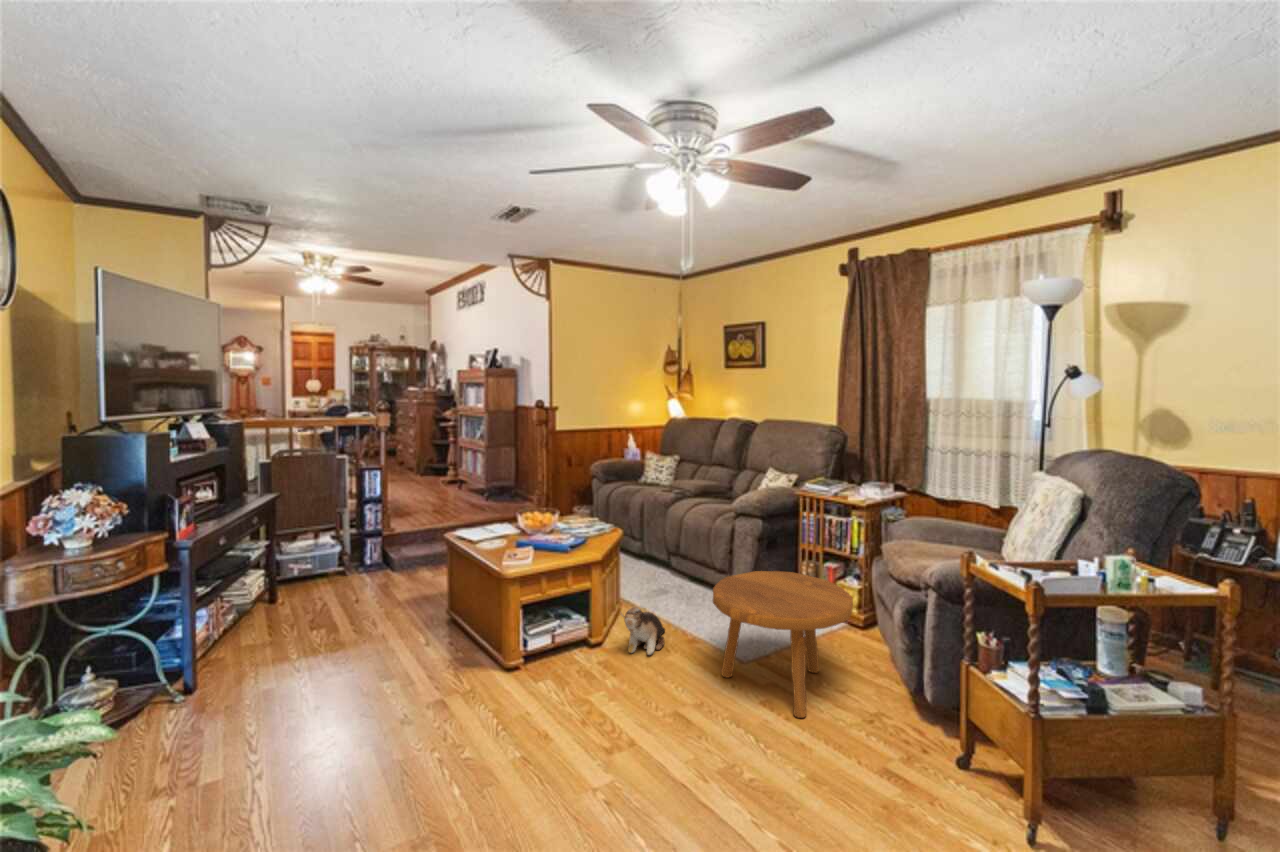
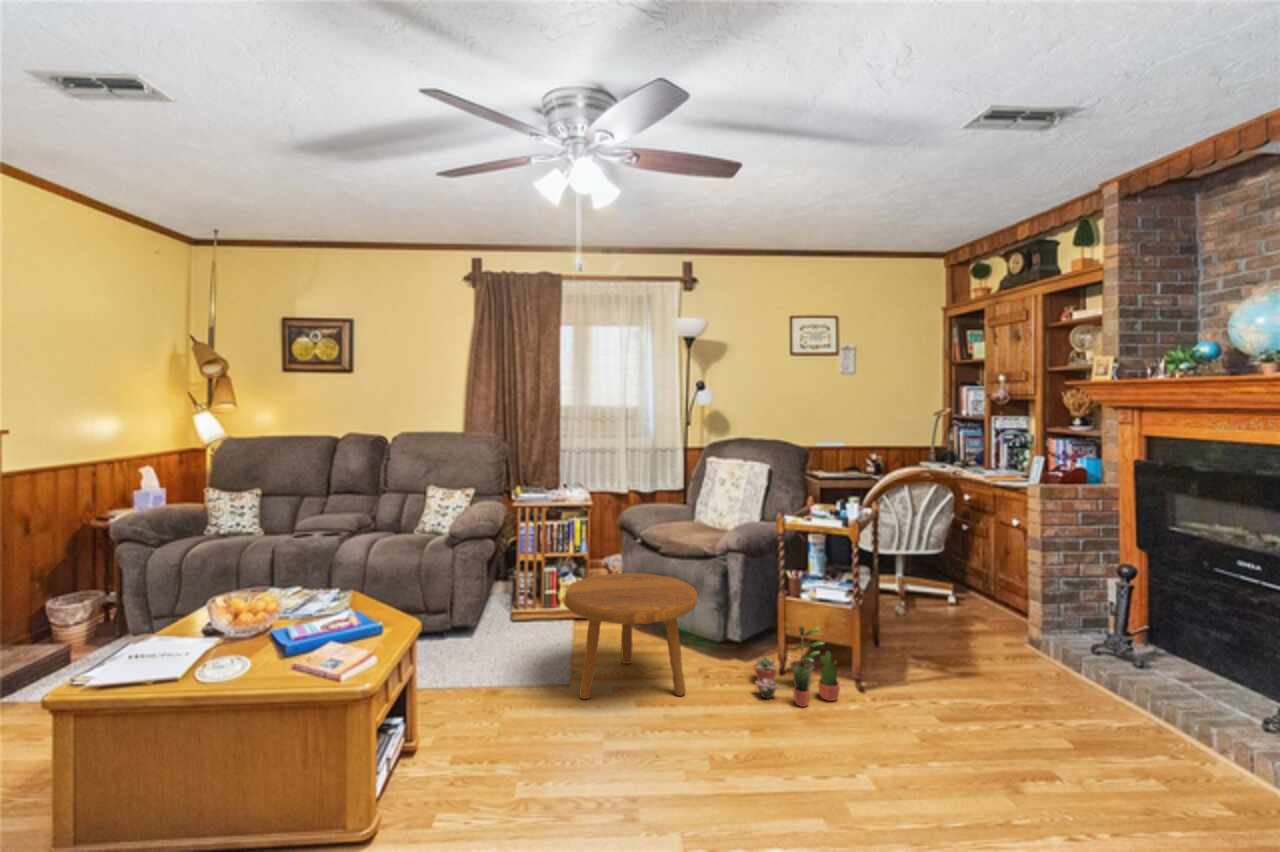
plush toy: present [620,607,665,655] -> none [453,663,501,727]
potted plant: none [864,693,982,824] -> present [754,626,840,707]

